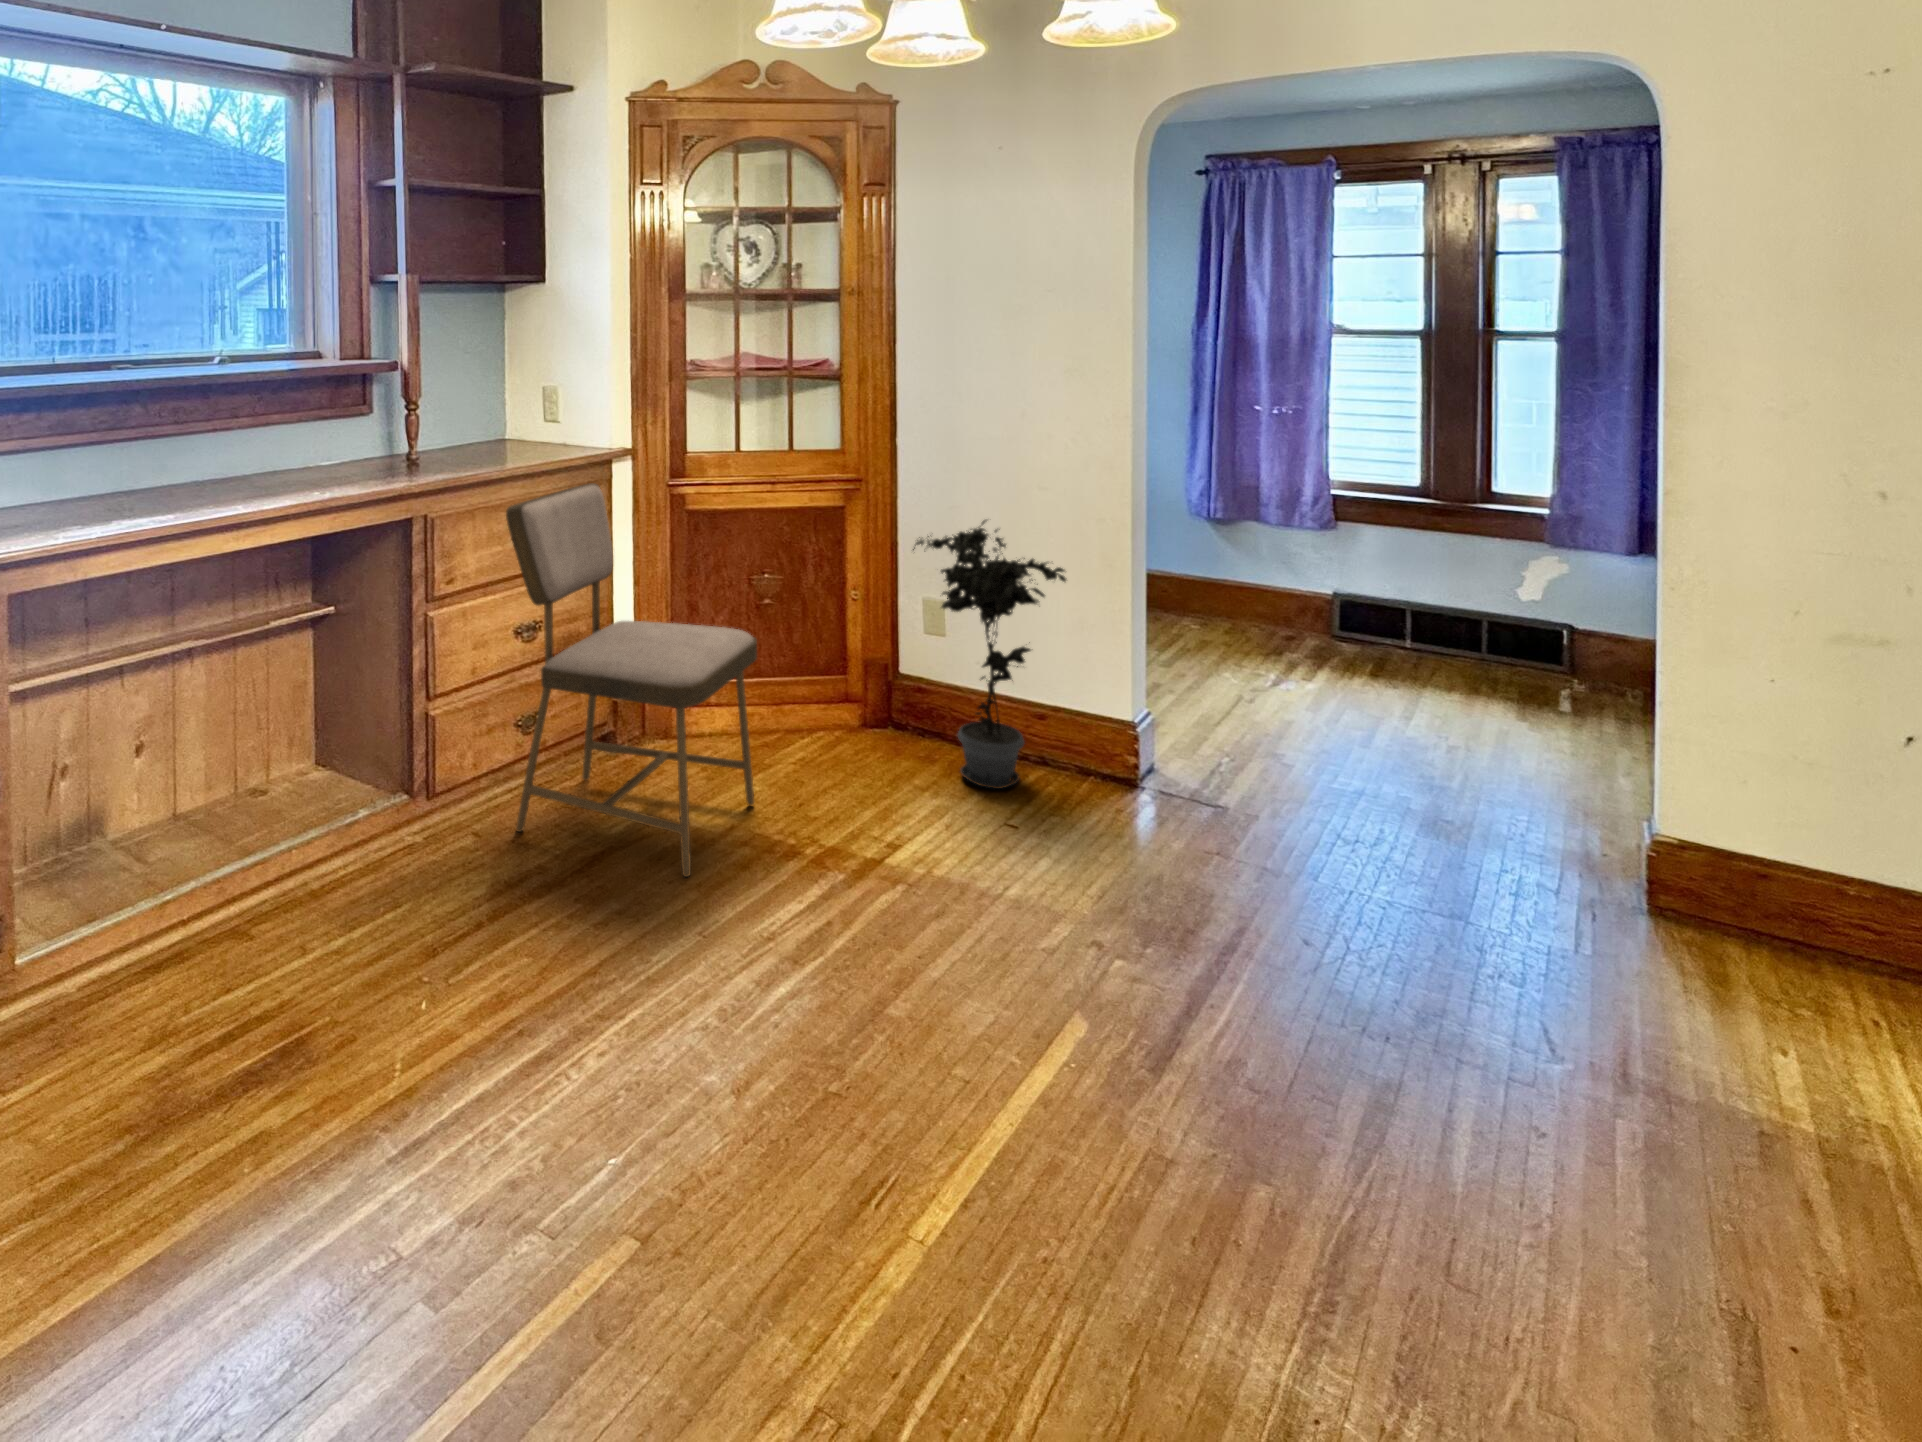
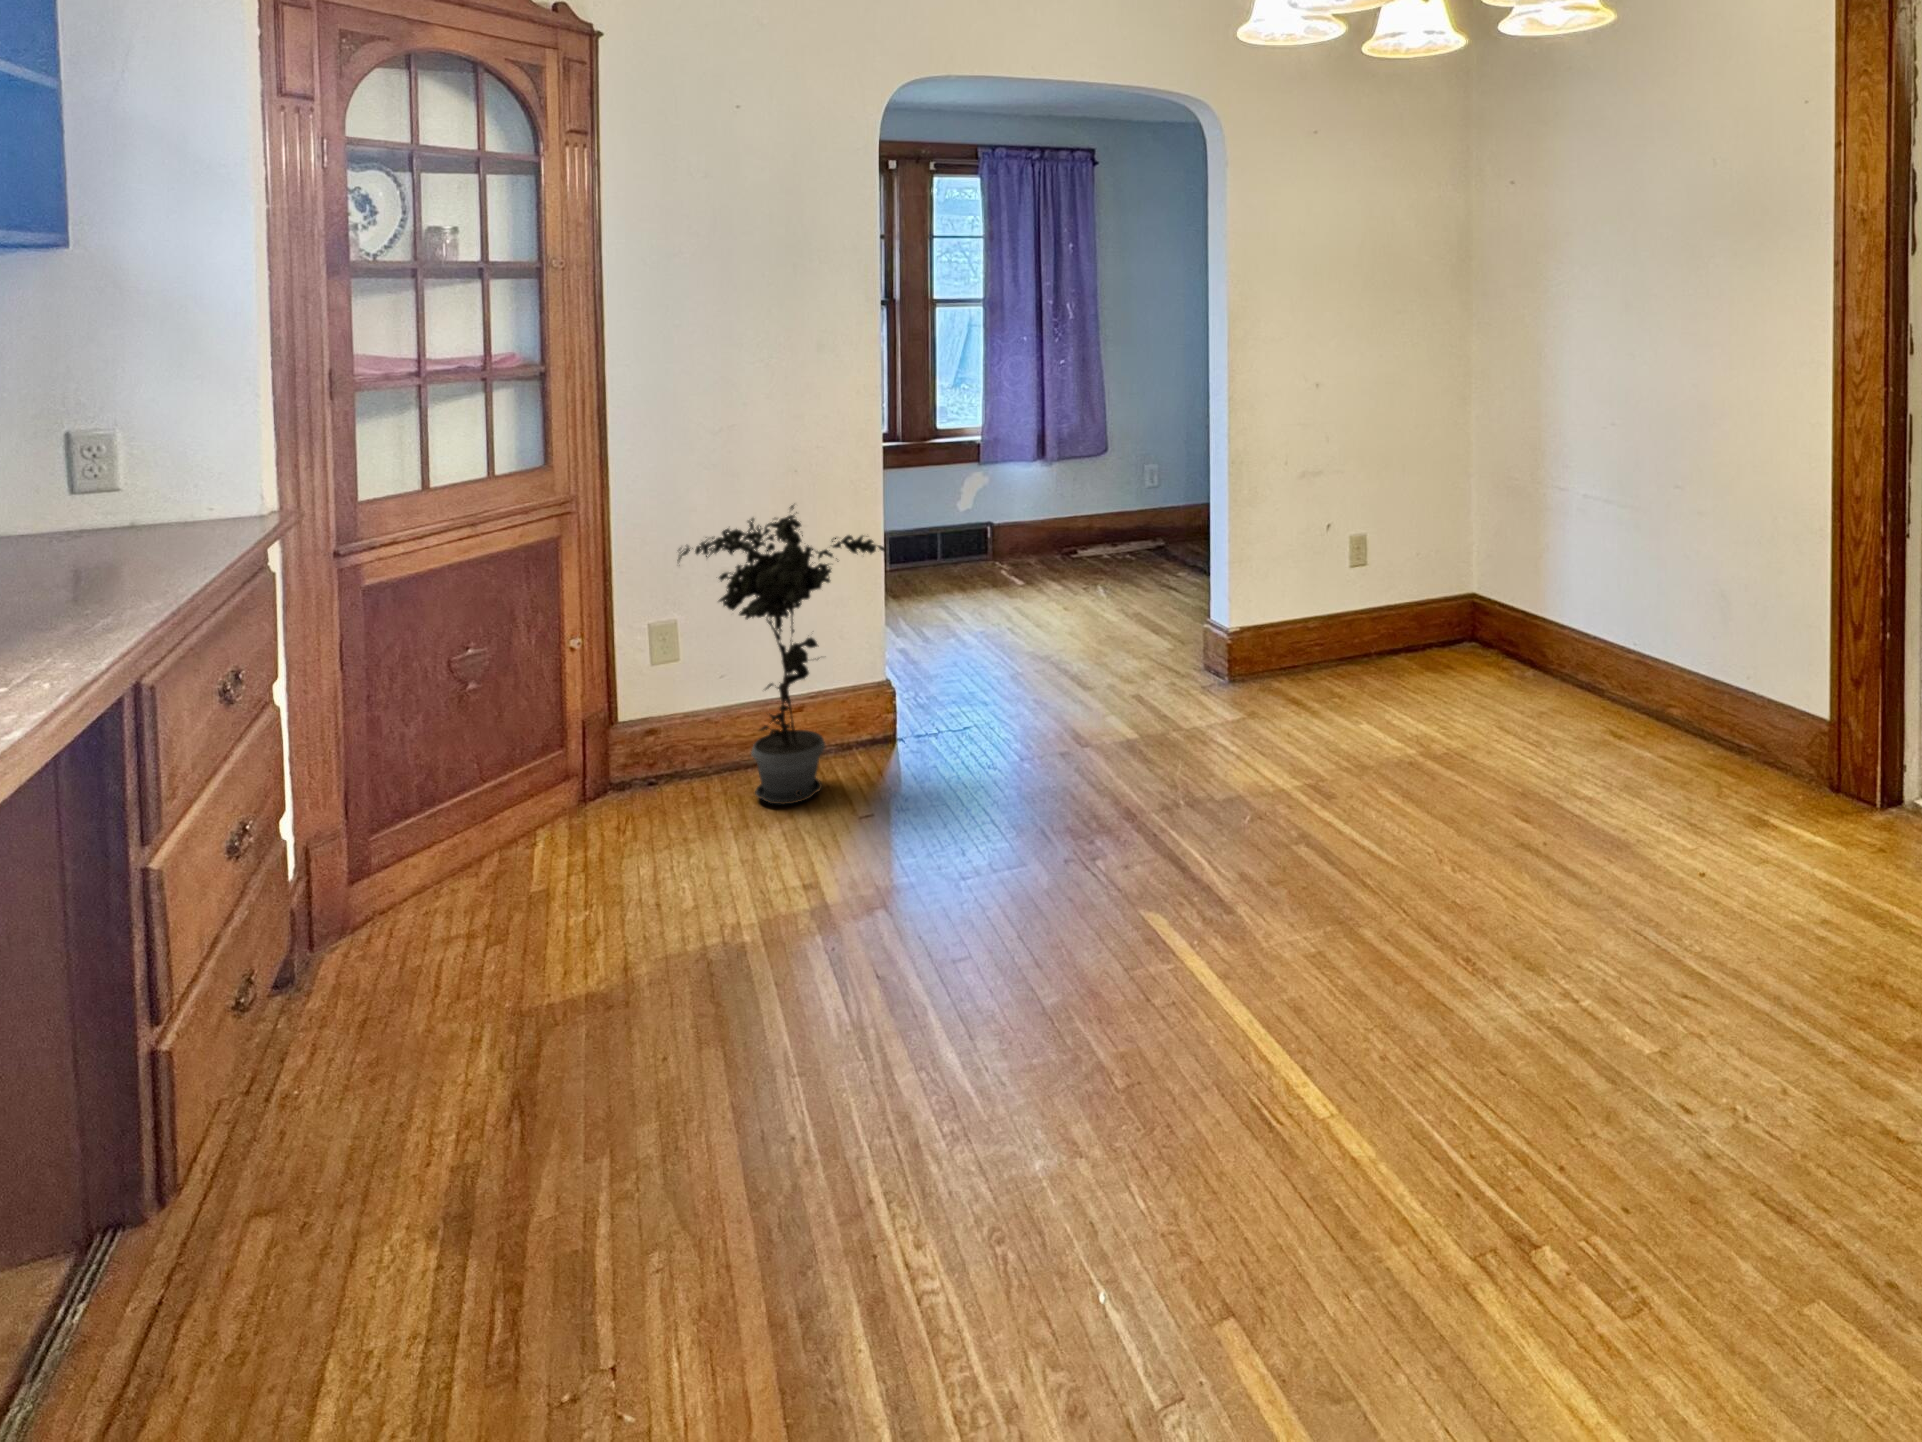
dining chair: present [506,483,757,877] -> none [265,557,677,1173]

